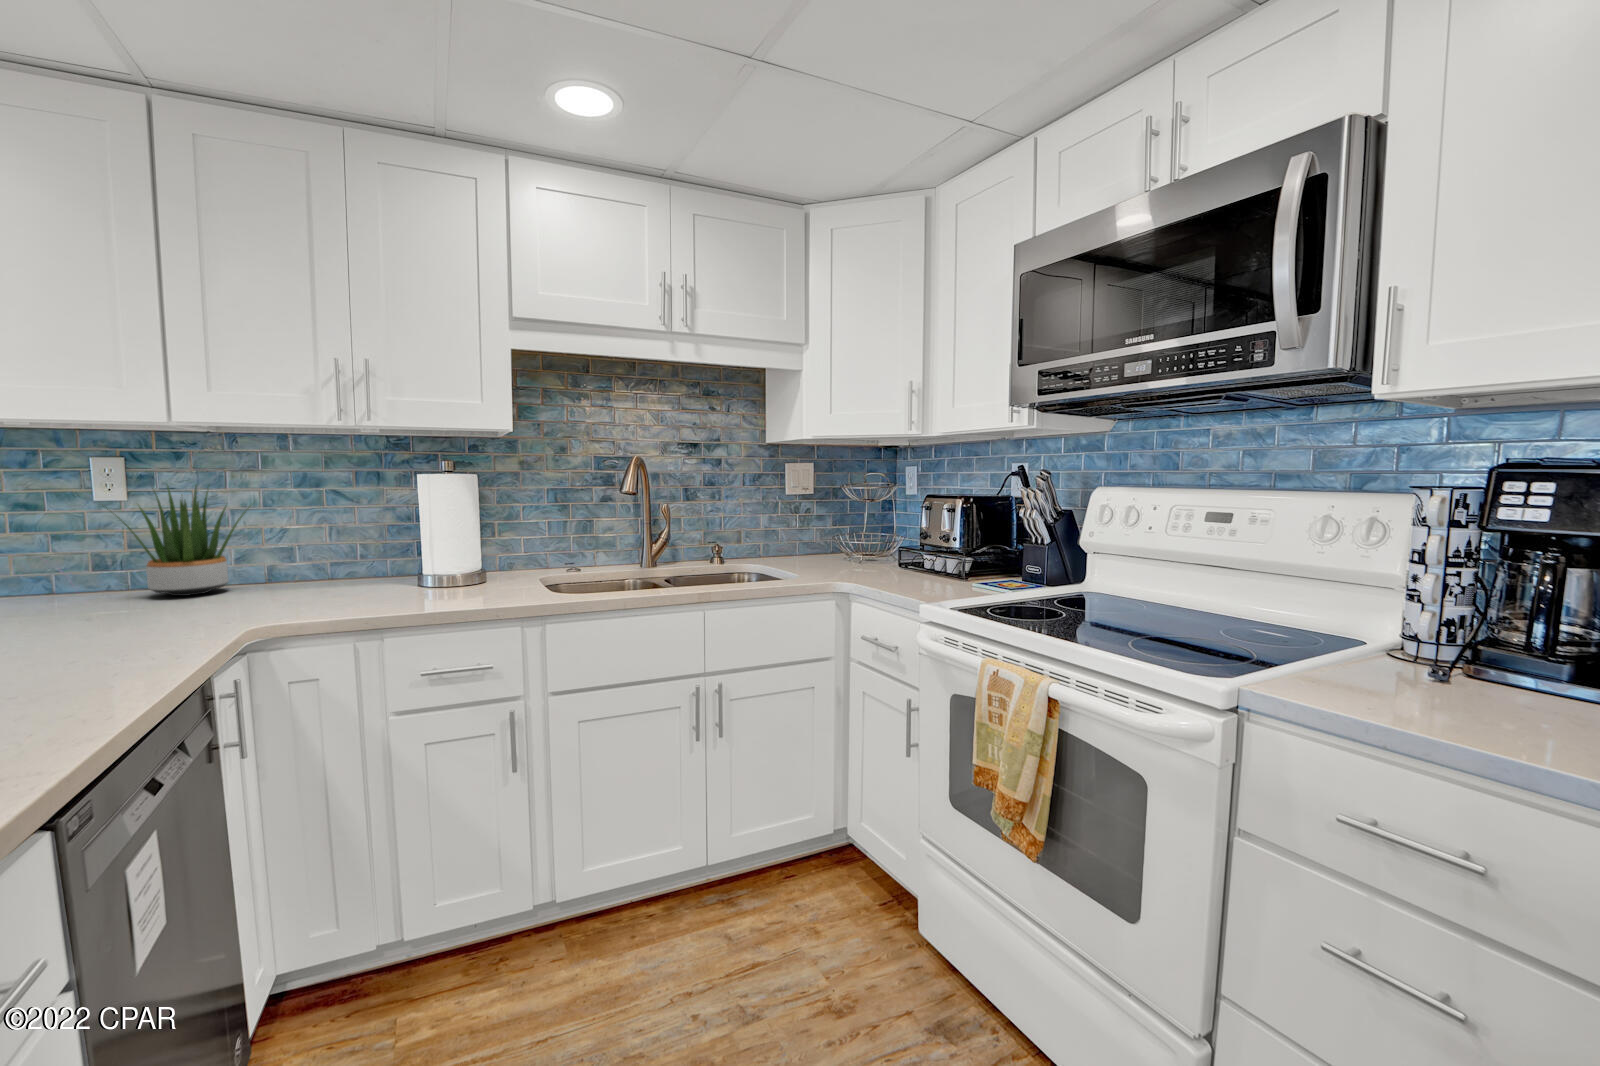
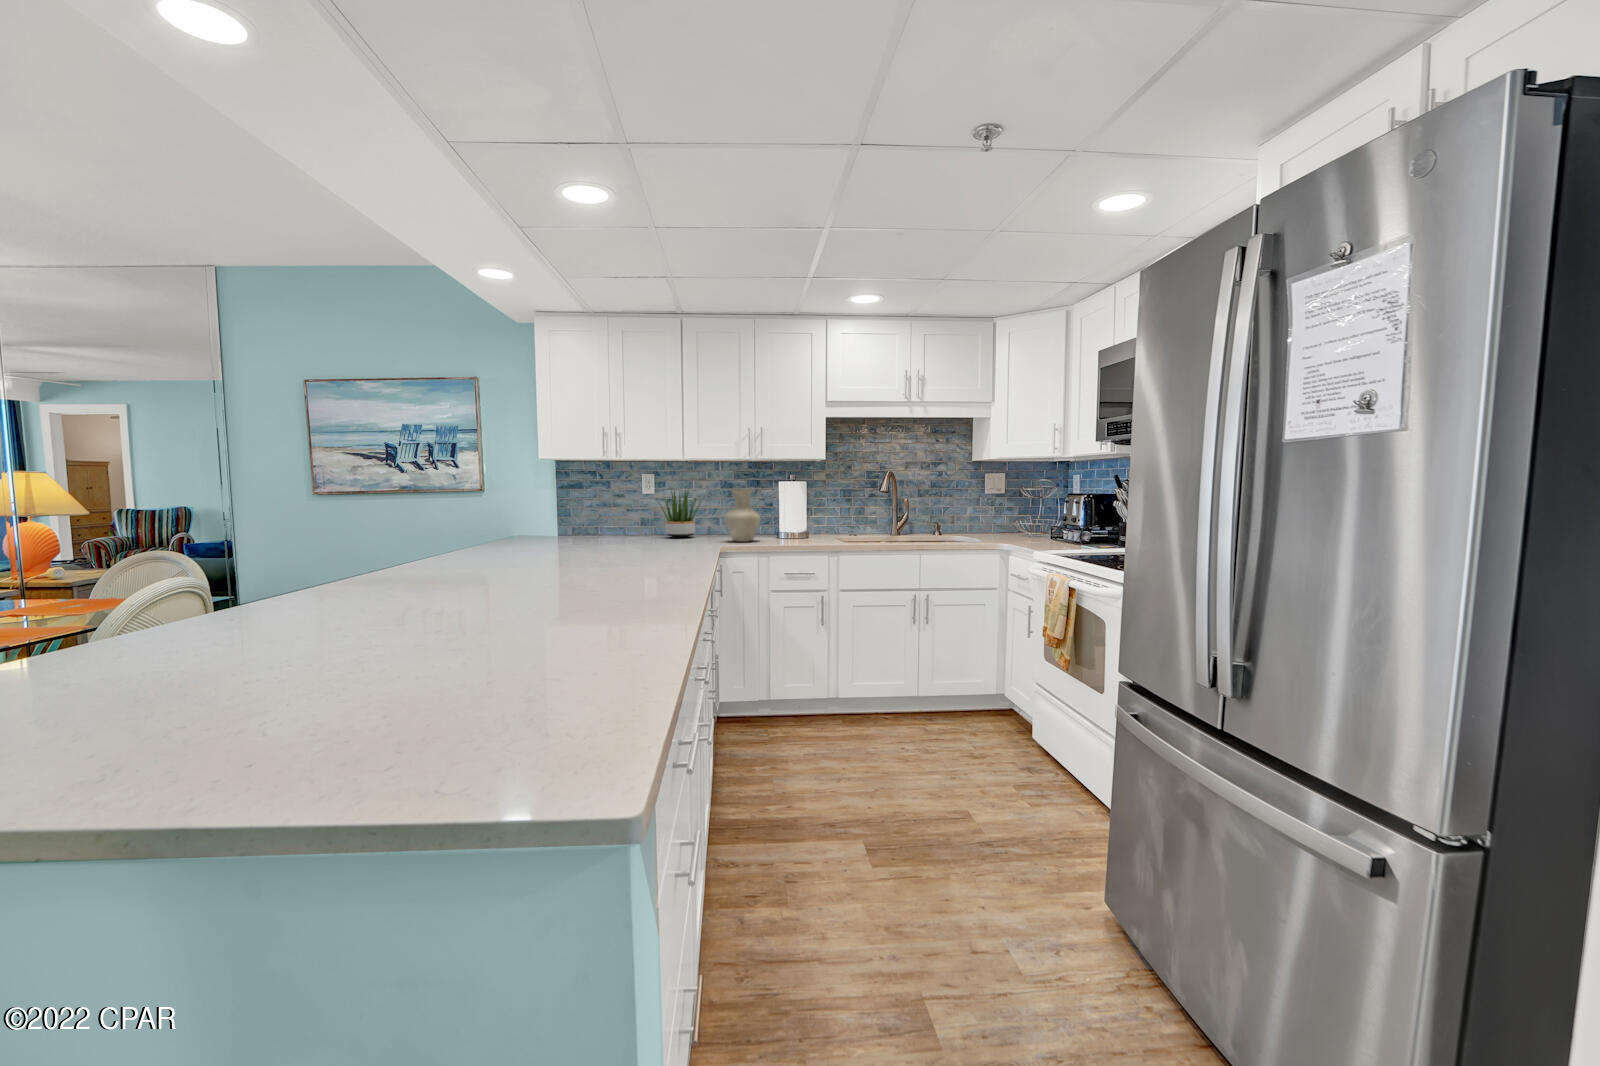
vase: none [284,492,373,605] -> present [725,489,760,542]

